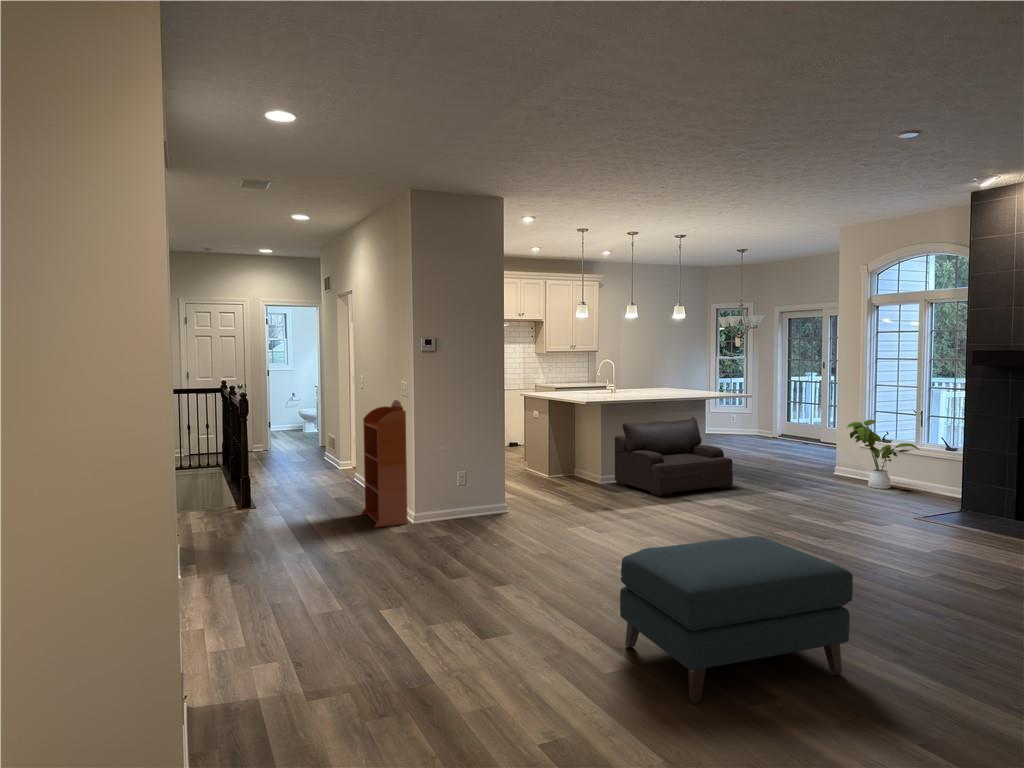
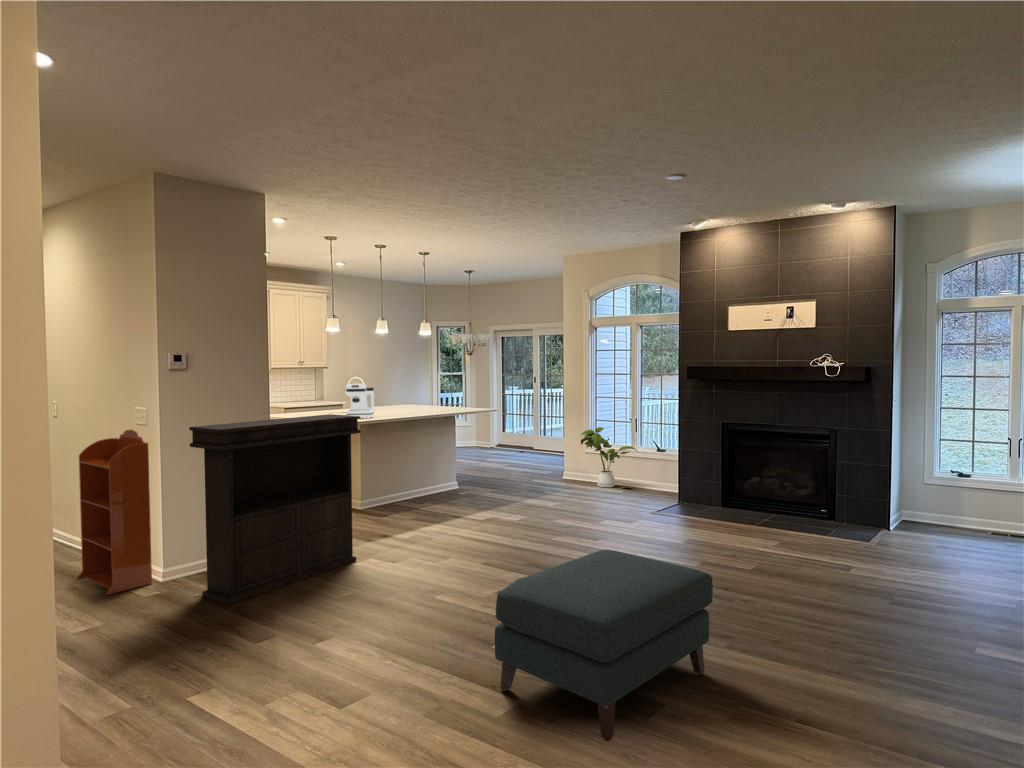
coffee maker: none [587,366,615,399] -> present [346,384,374,418]
console table: none [429,393,574,546] -> present [189,414,360,605]
armchair: present [615,417,733,496] -> none [374,432,490,515]

